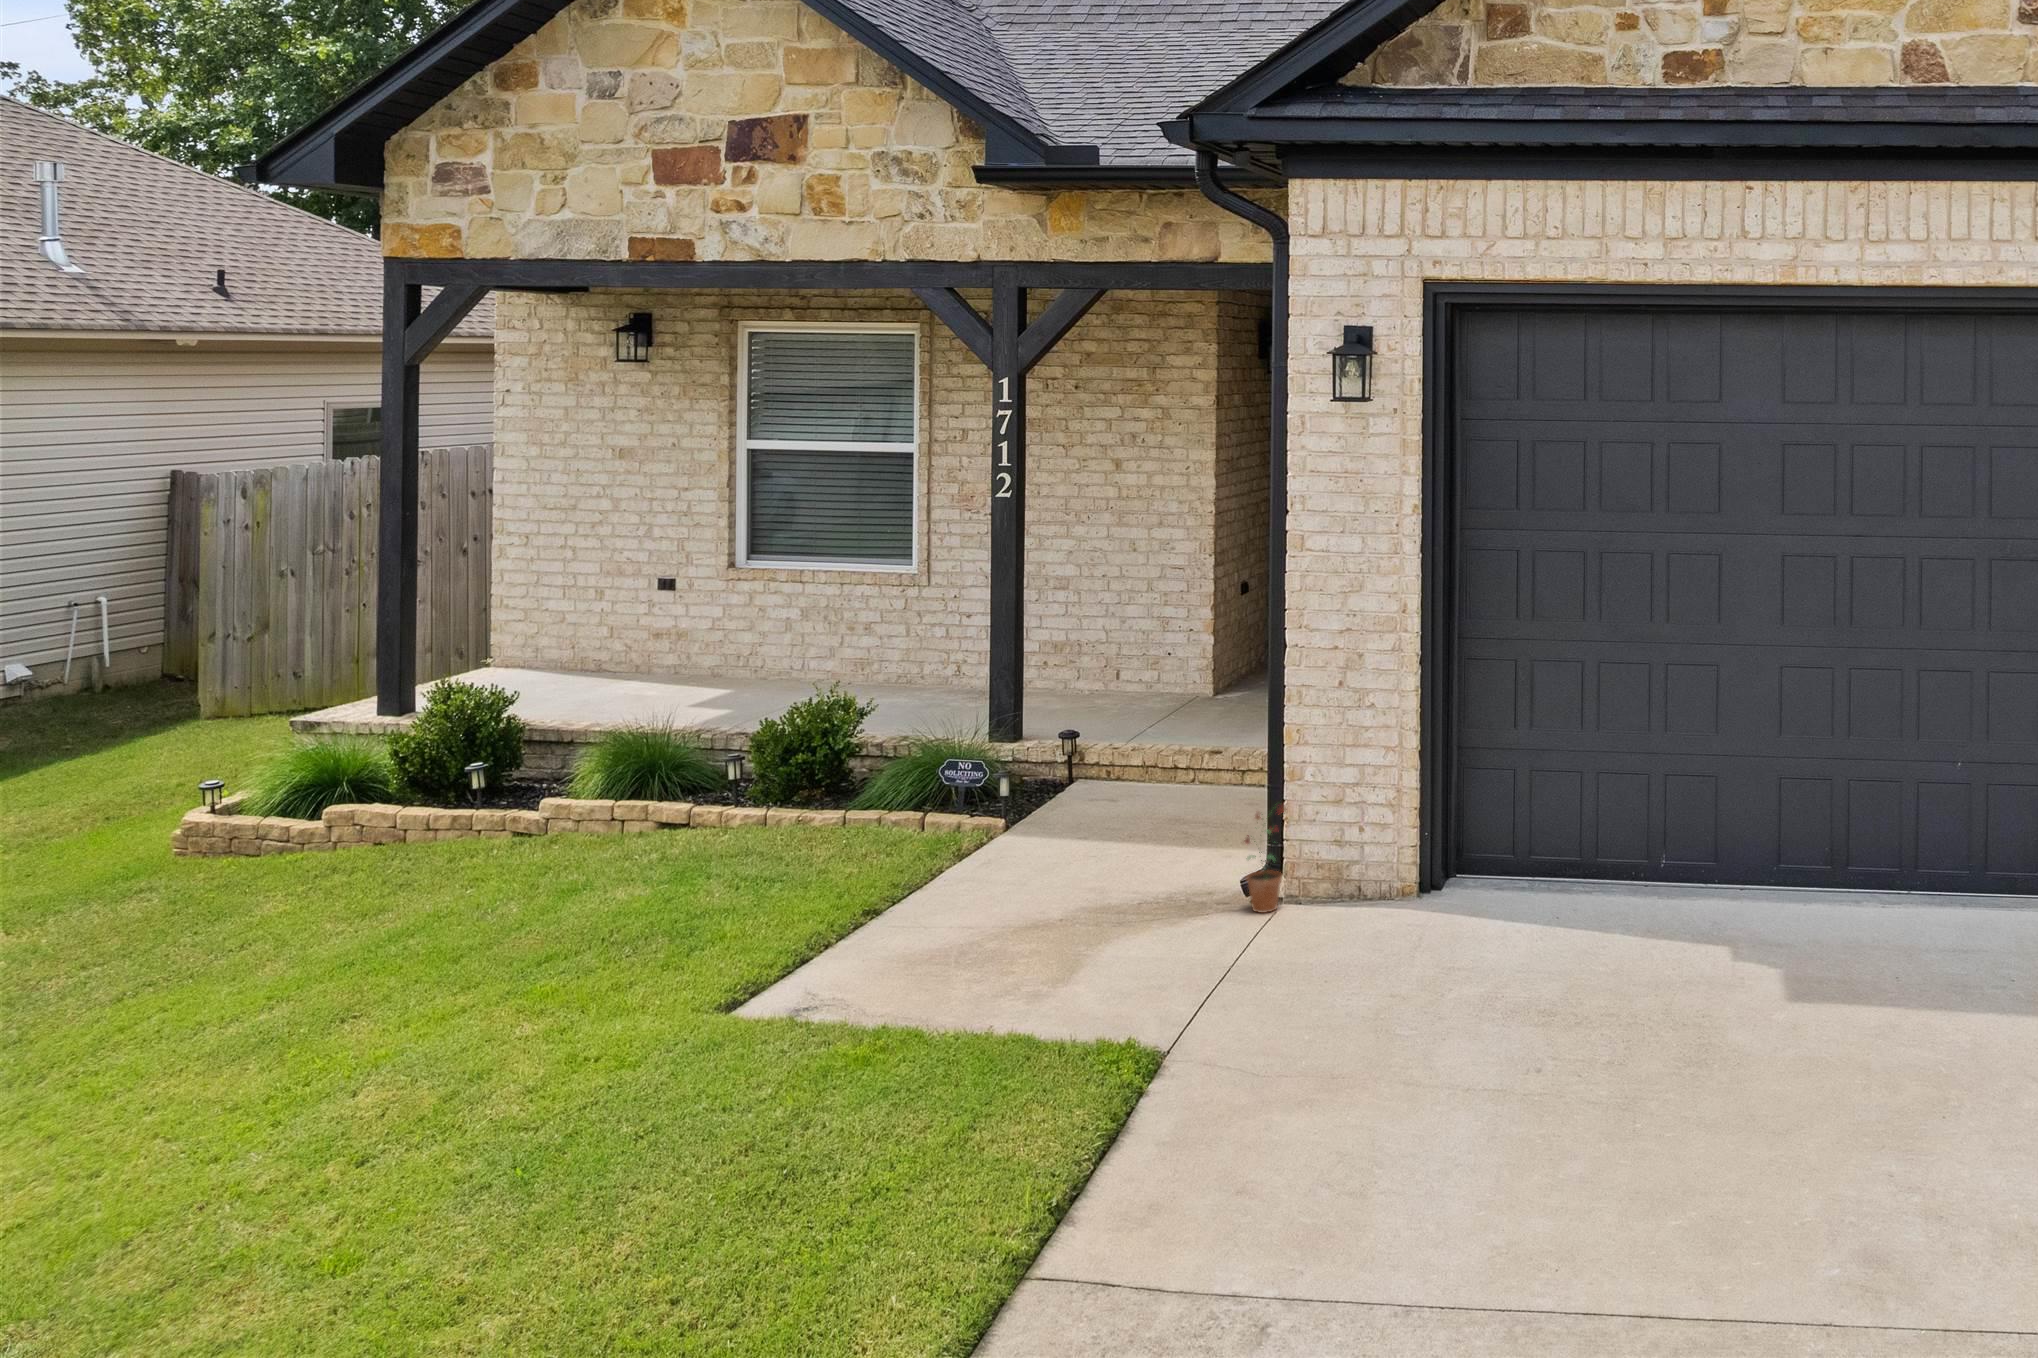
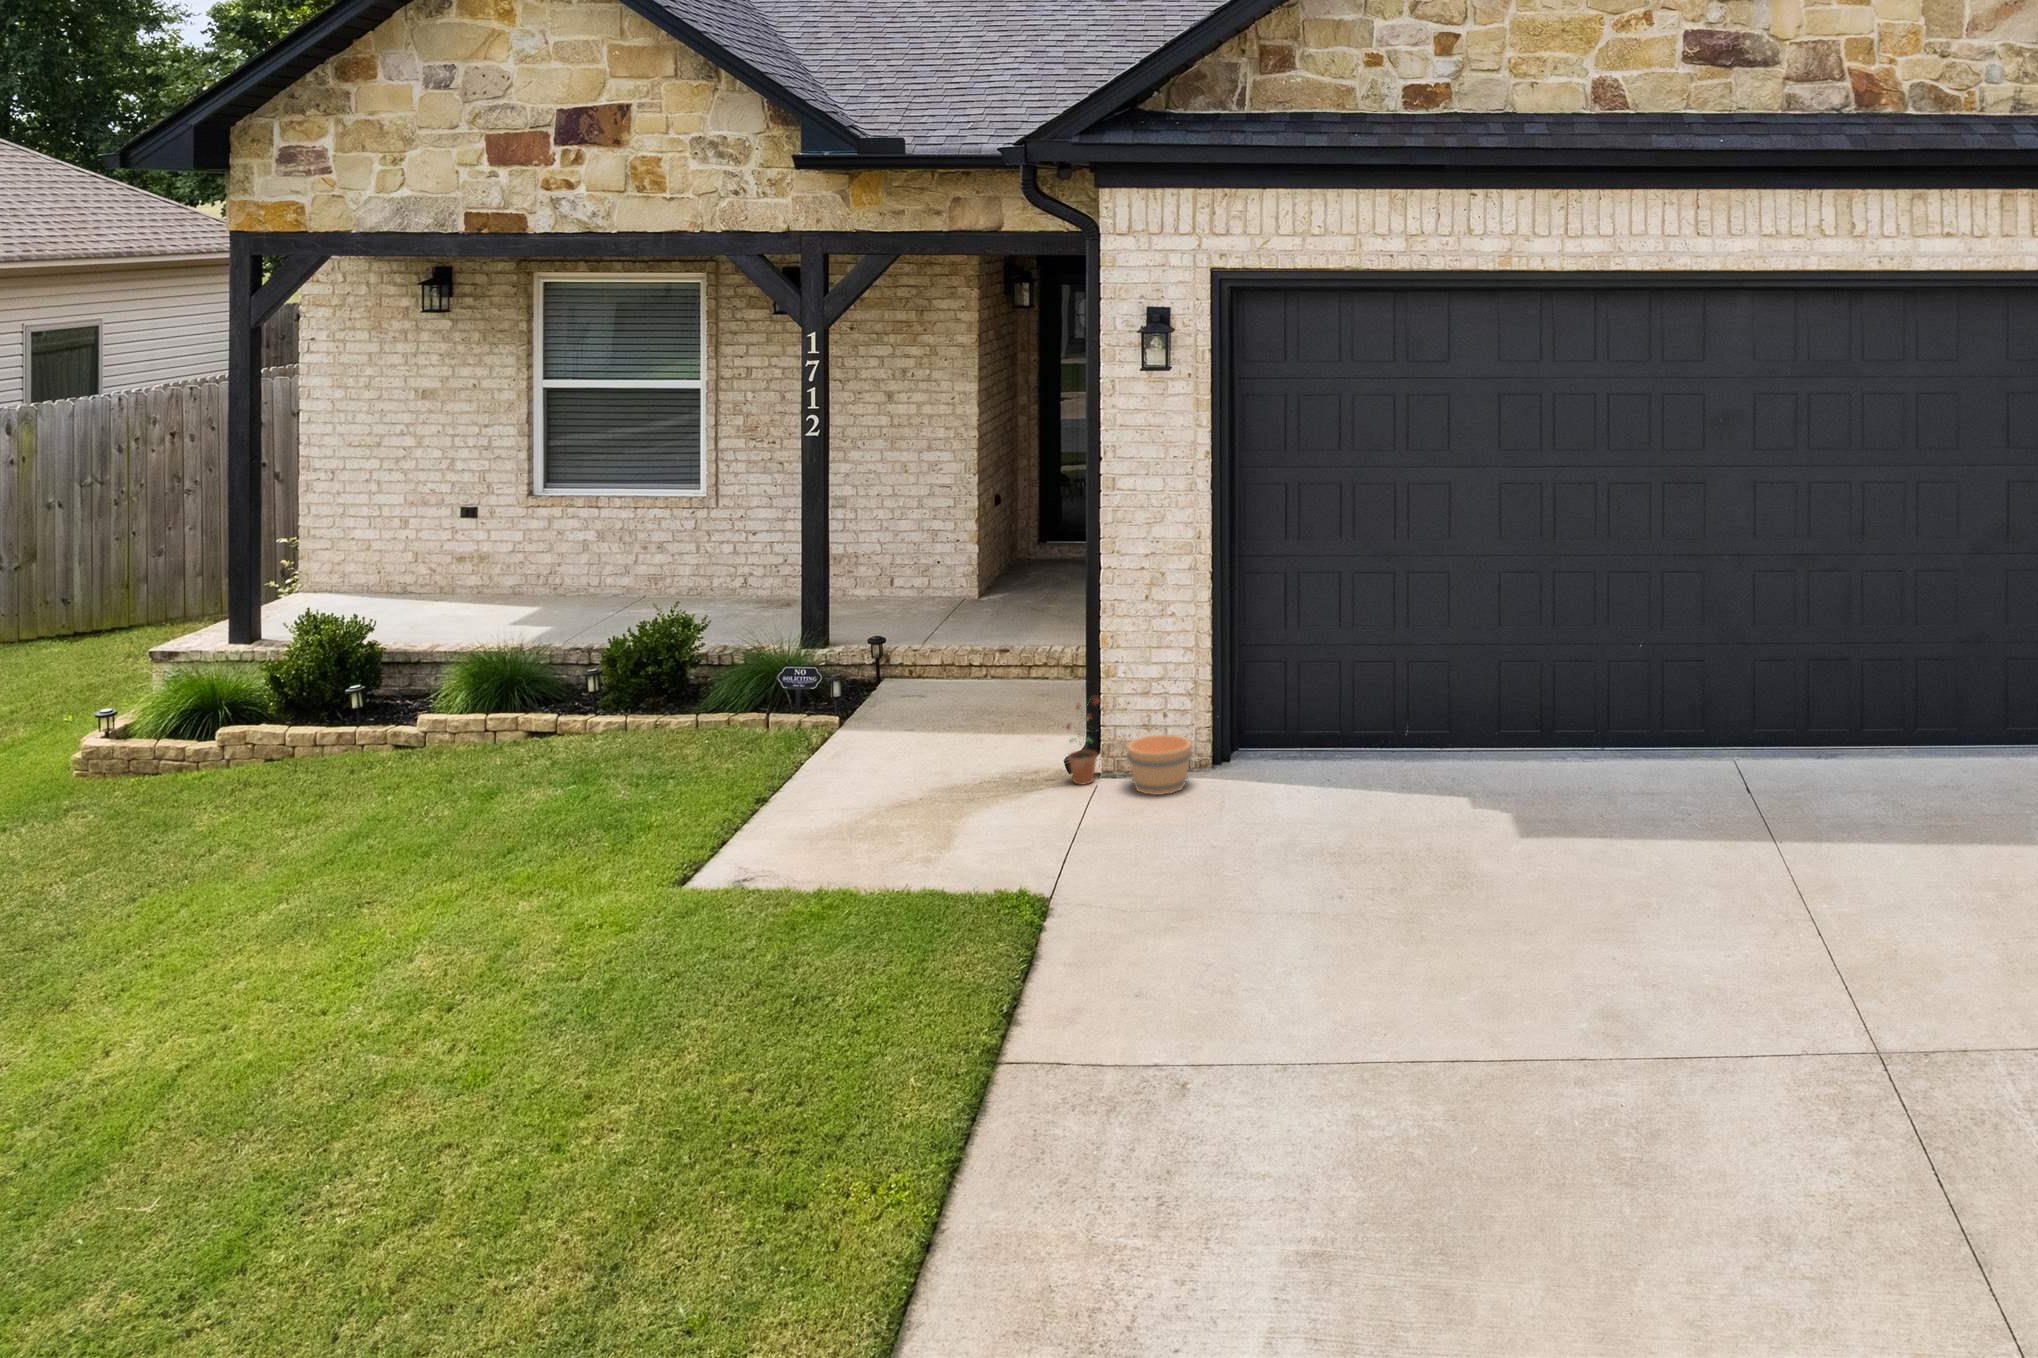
bucket: none [1313,854,1395,929] -> present [1127,735,1192,795]

